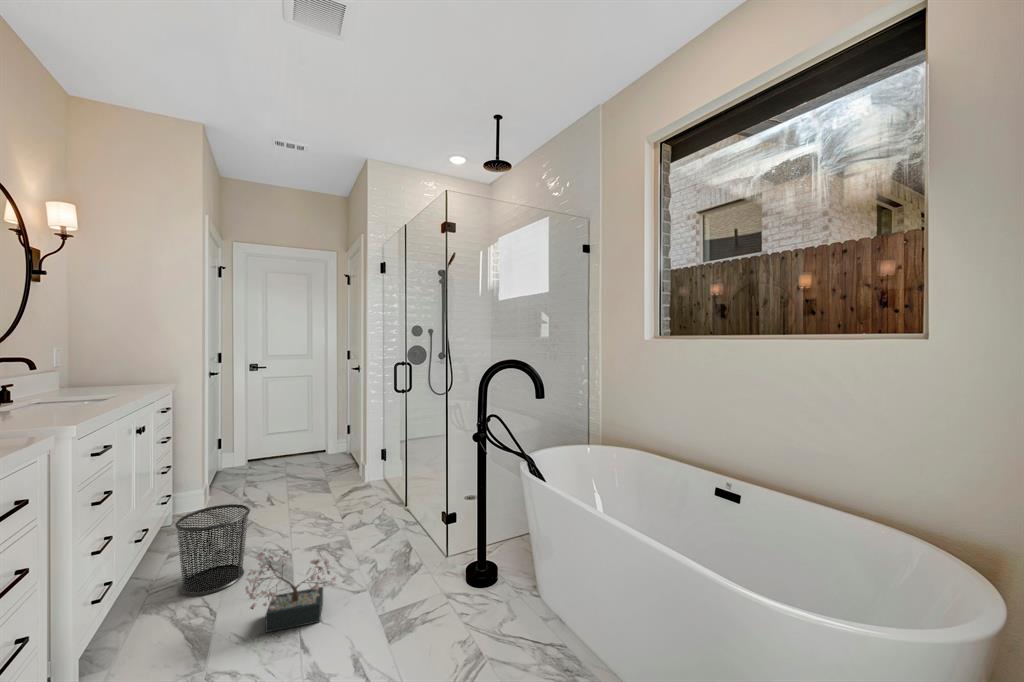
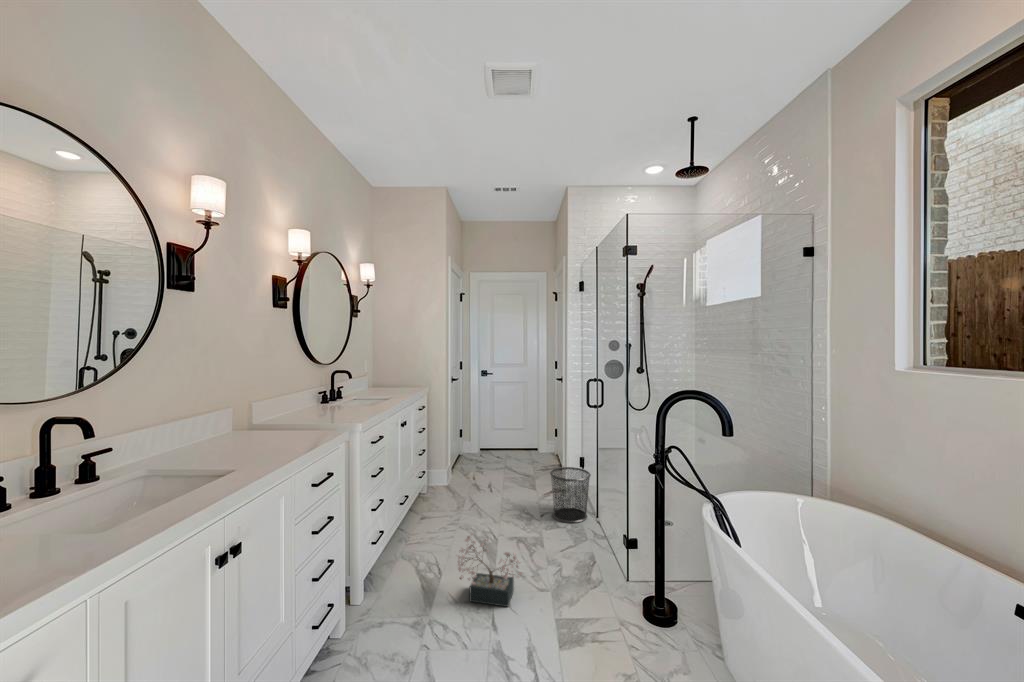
waste bin: present [175,504,250,595] -> present [550,467,591,523]

